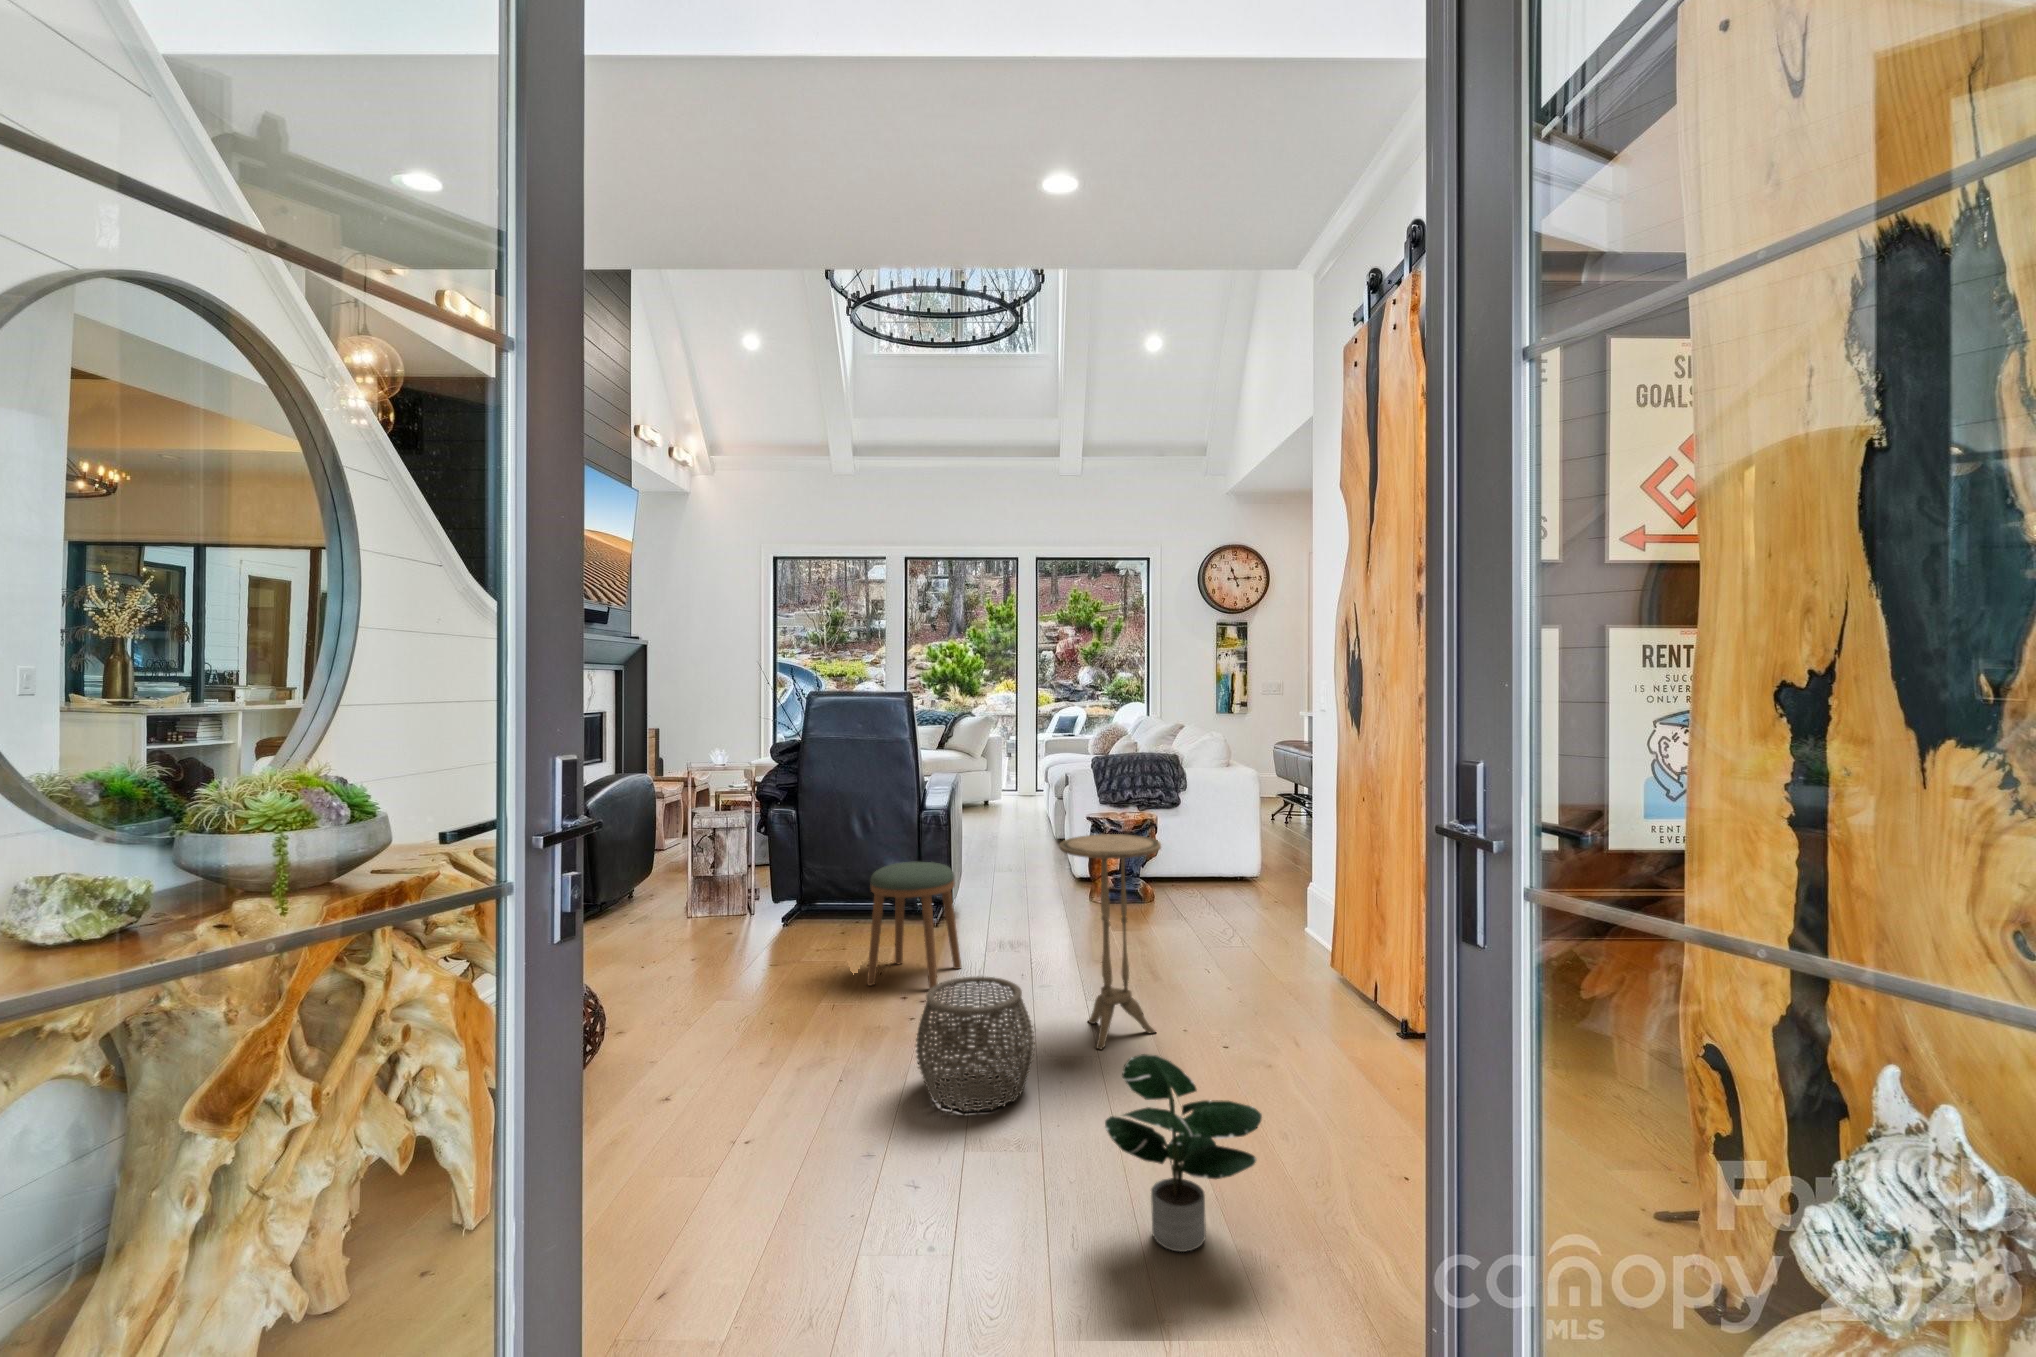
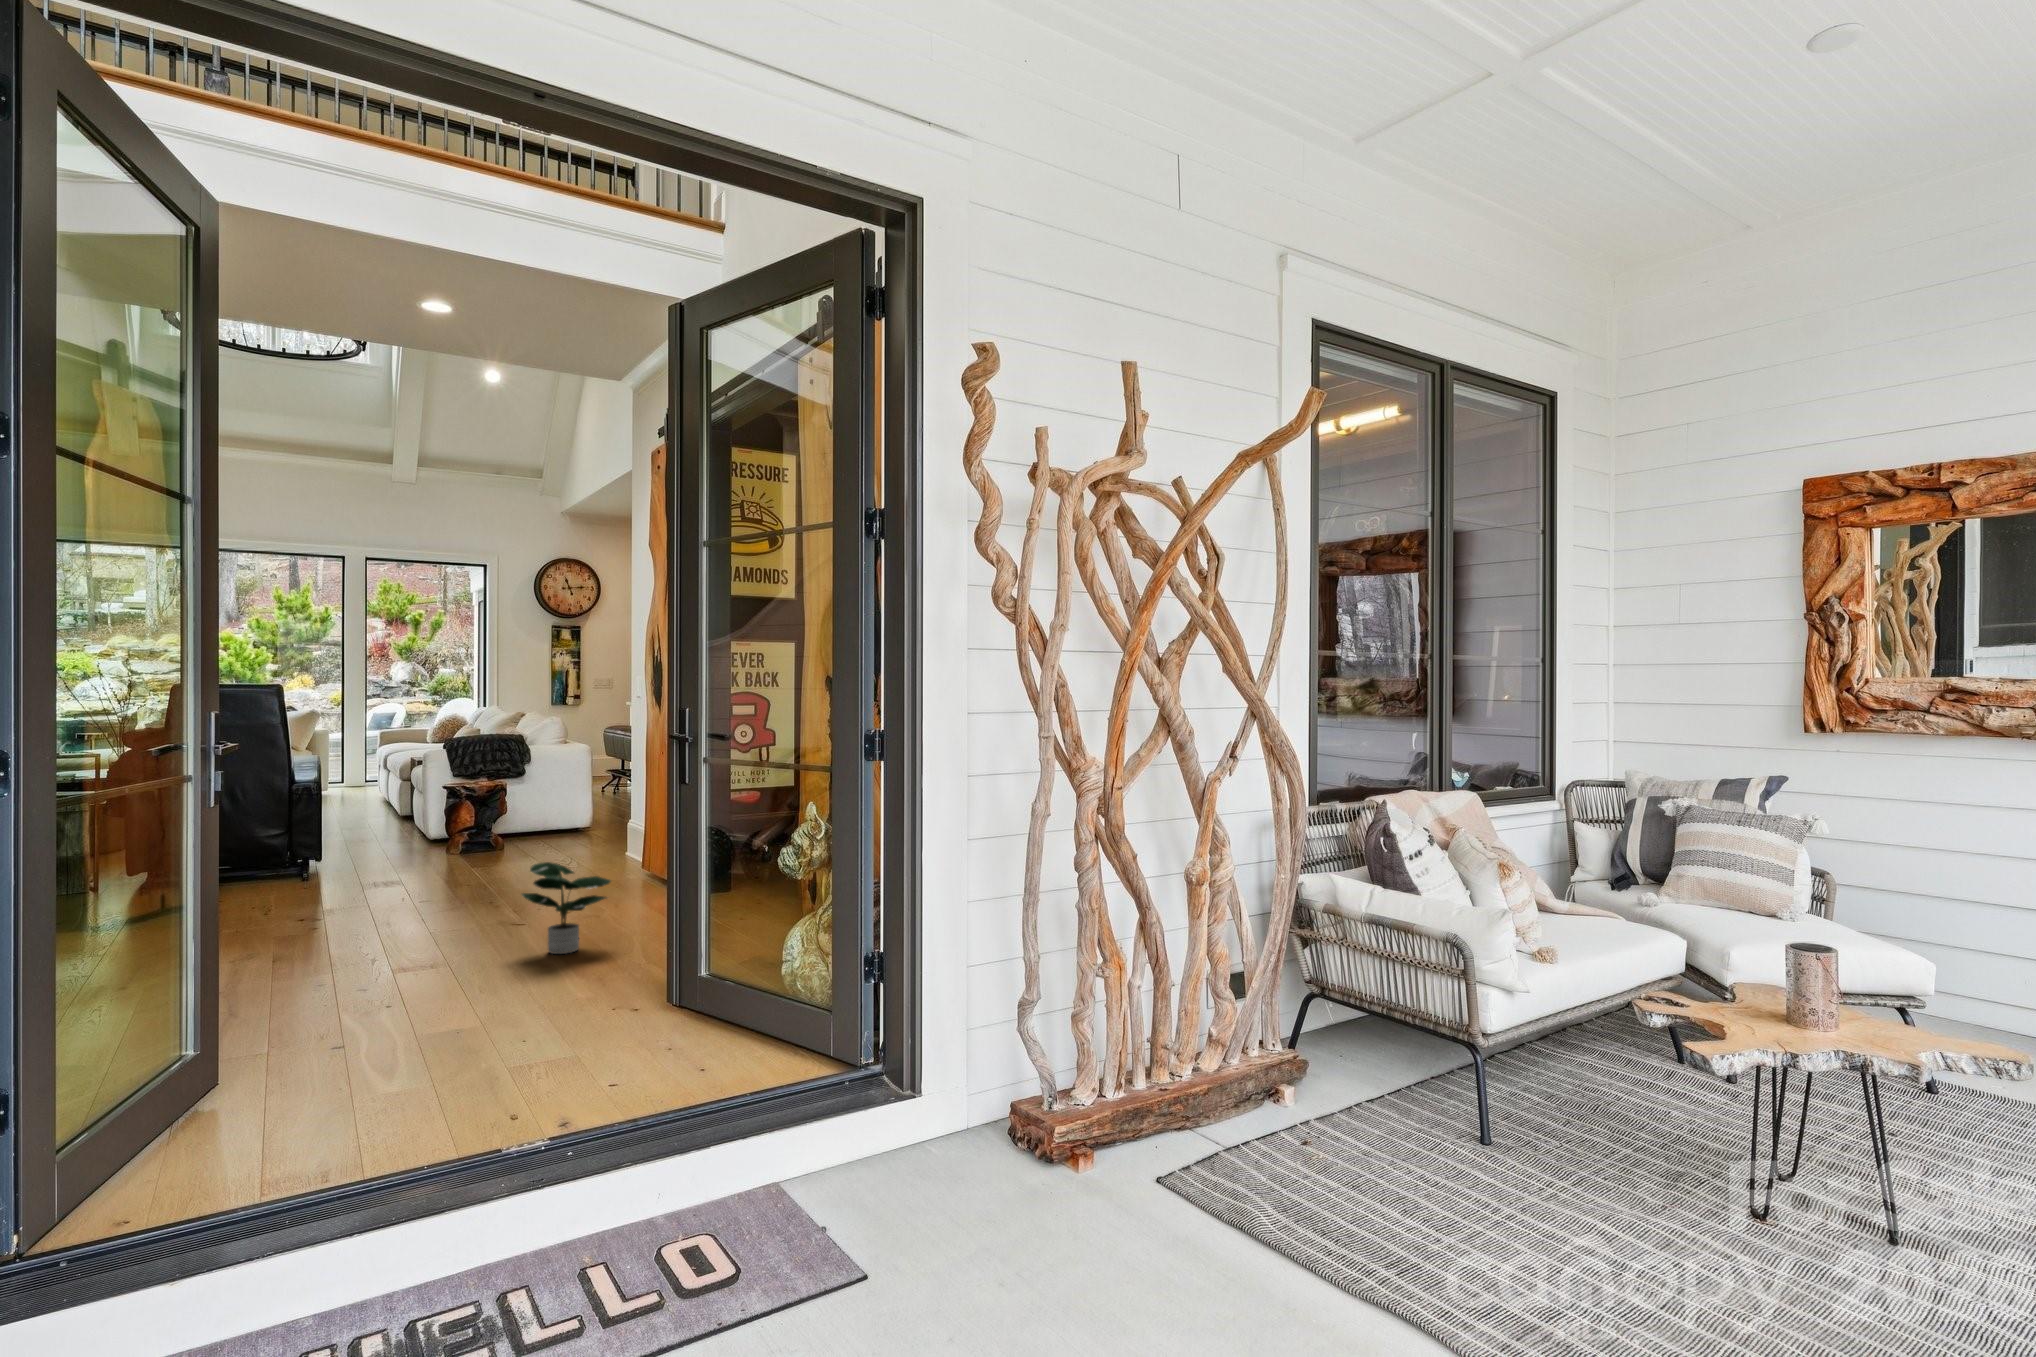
side table: present [1059,834,1161,1049] -> none [458,767,536,910]
stool: present [867,862,961,989] -> none [258,807,345,908]
woven basket: present [916,977,1035,1111] -> none [355,858,449,940]

